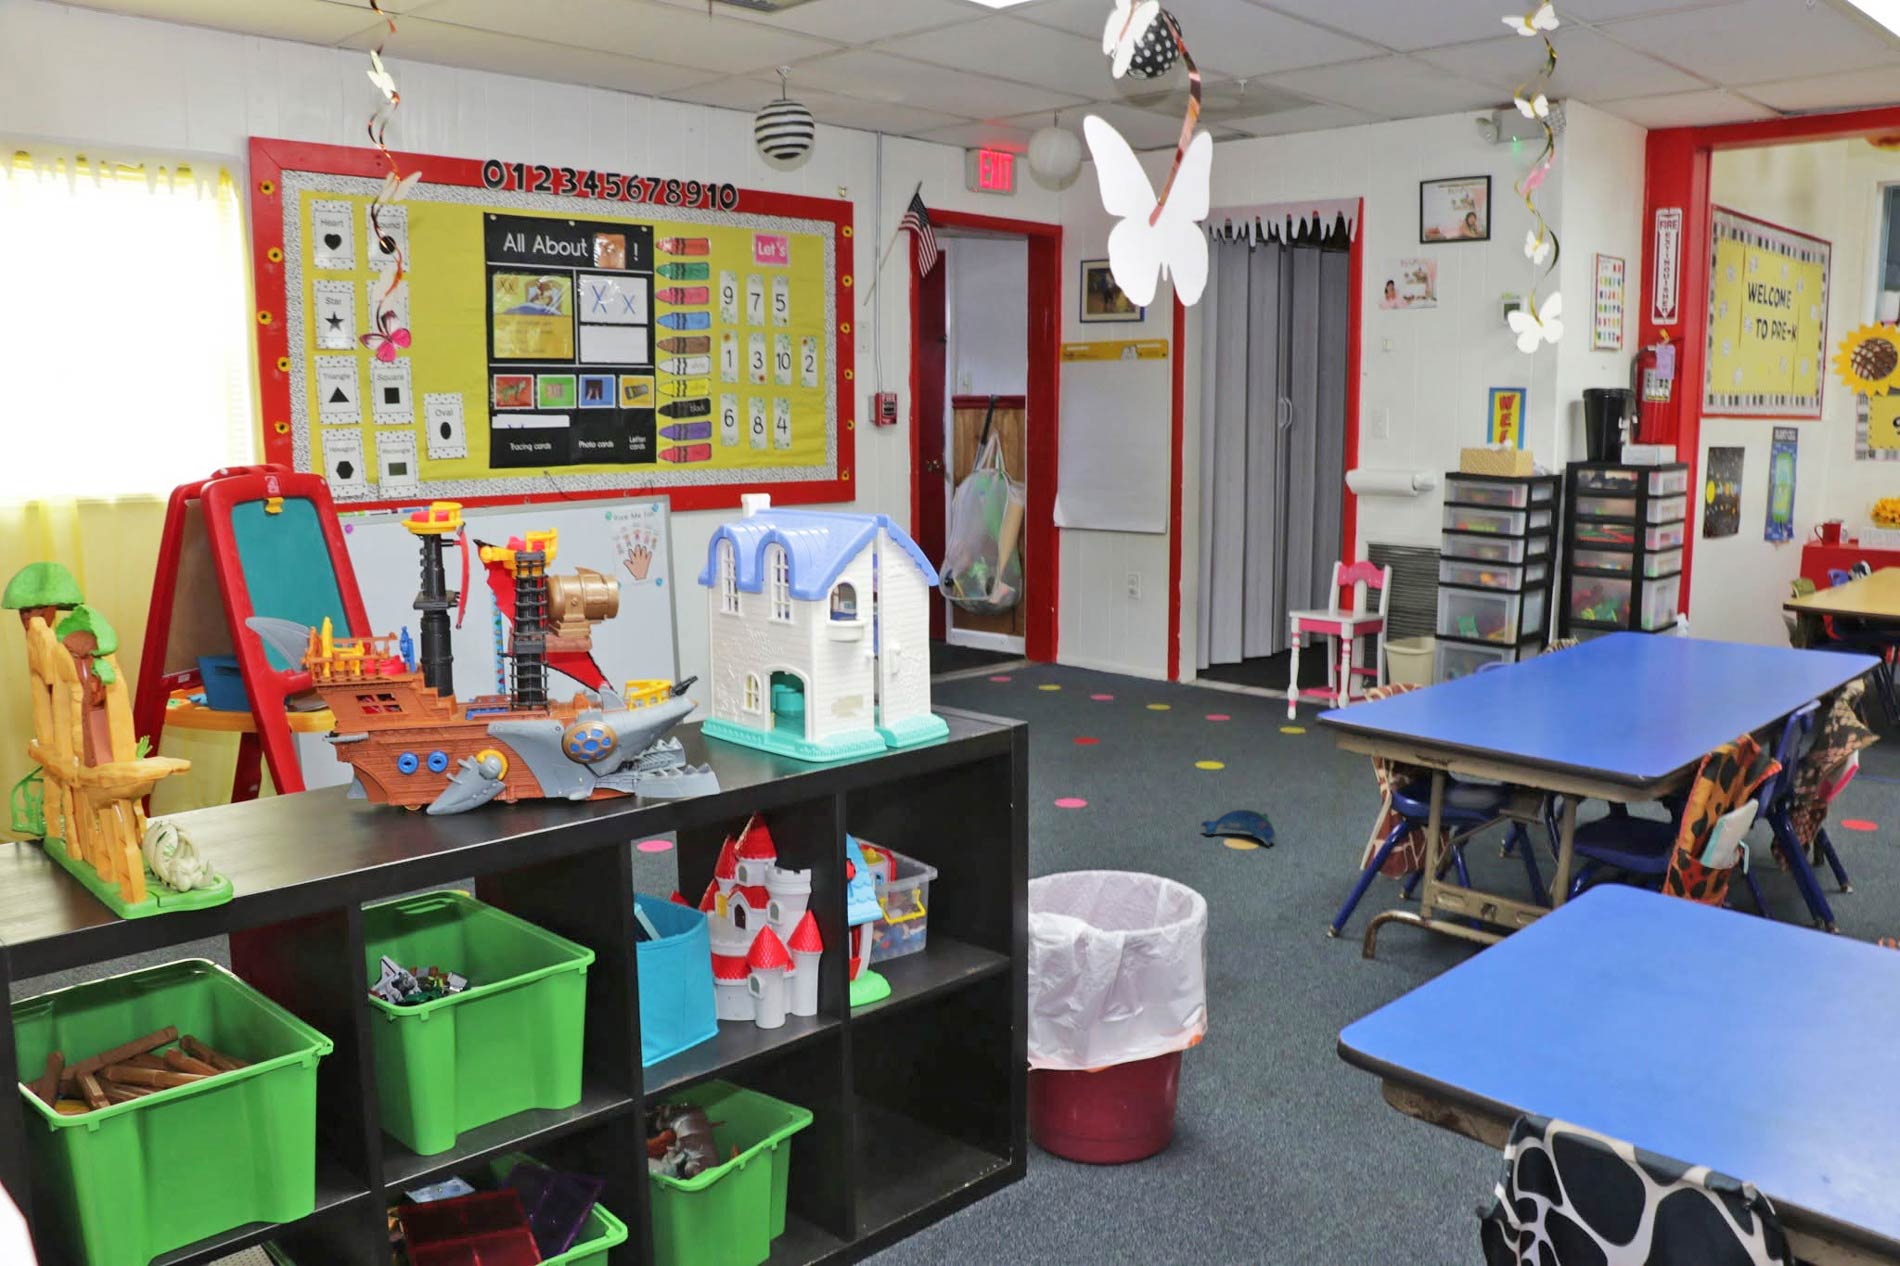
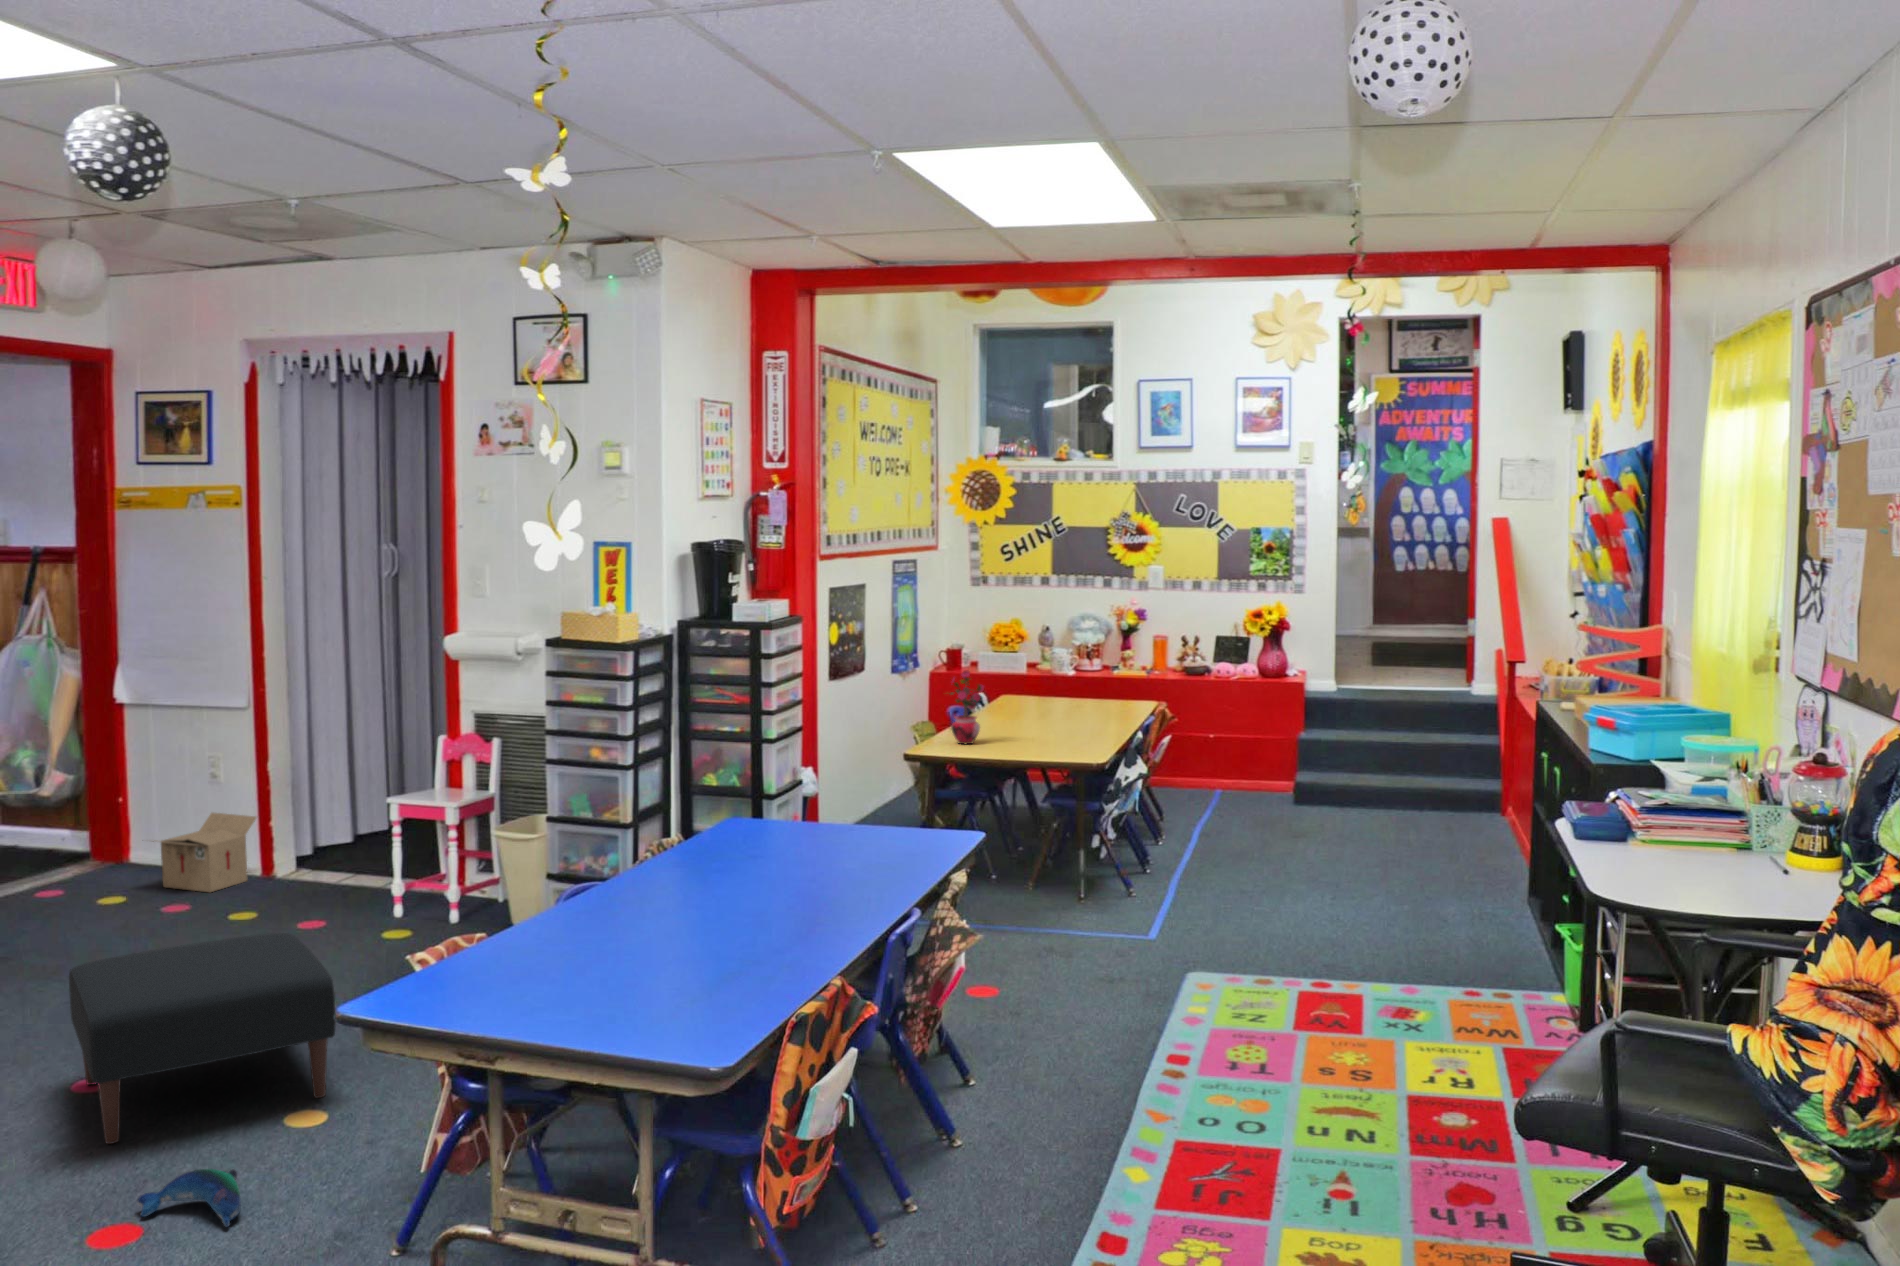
potted plant: none [1833,523,1880,597] -> present [950,671,984,744]
cardboard box: none [1084,621,1170,684] -> present [153,813,256,892]
ottoman: none [1113,680,1313,801] -> present [69,933,336,1144]

